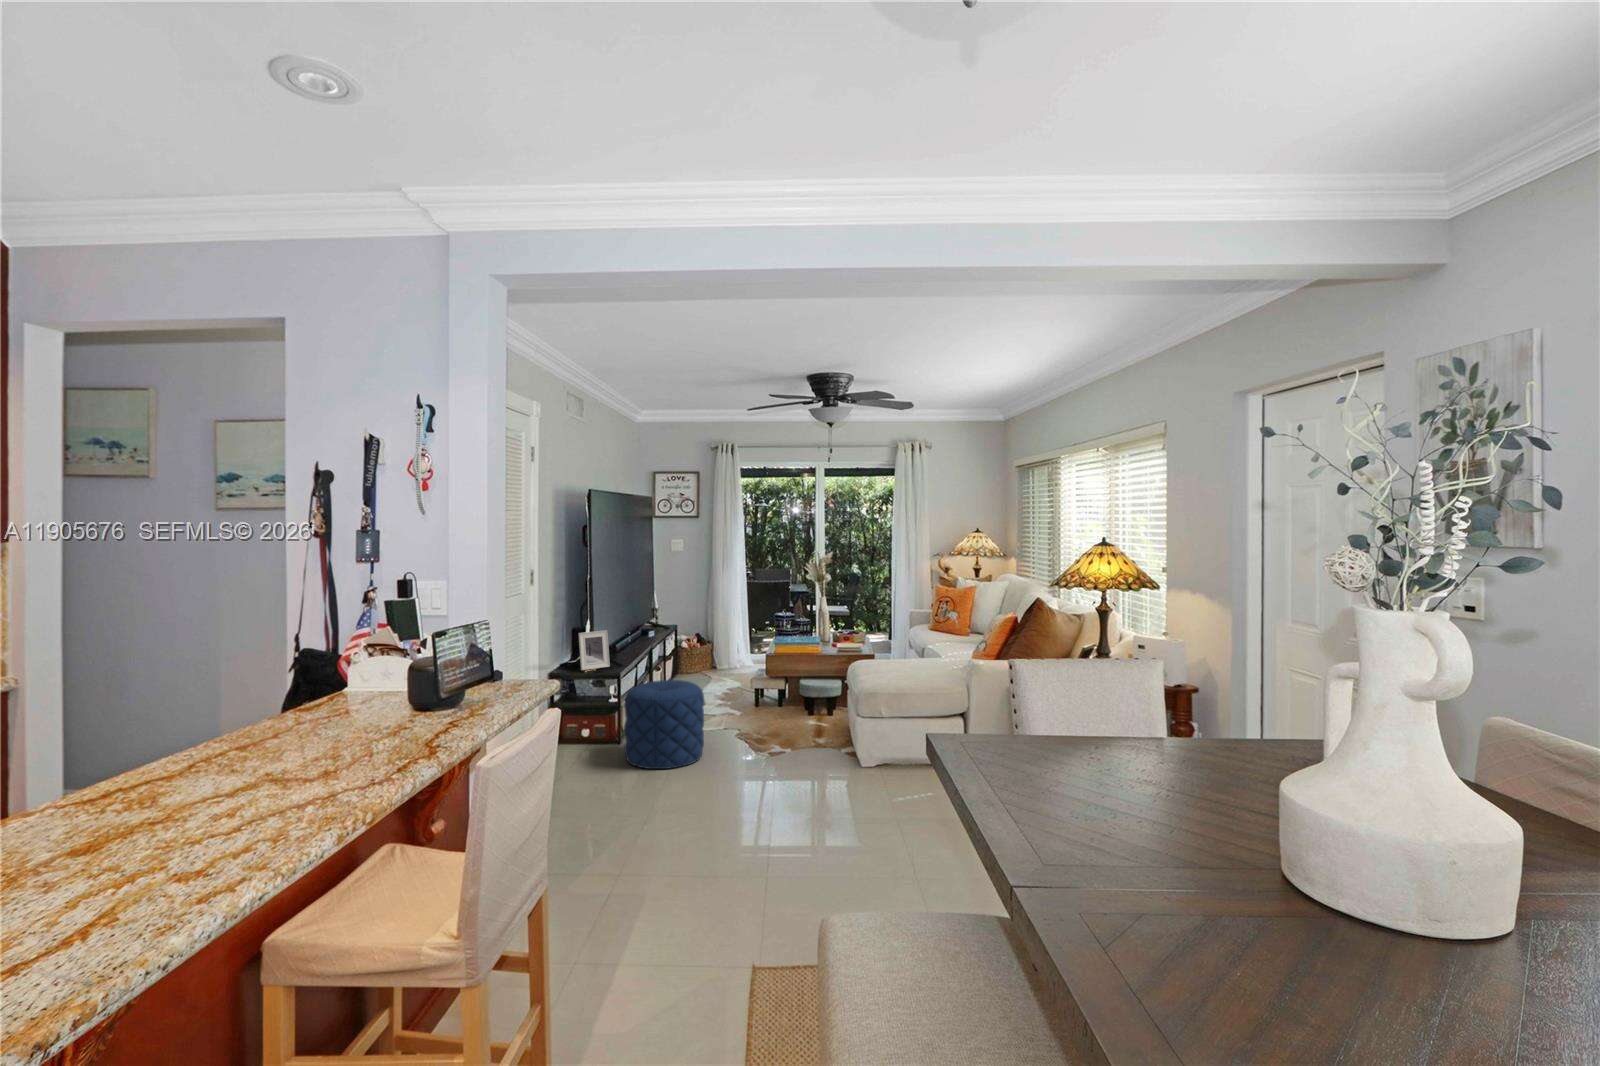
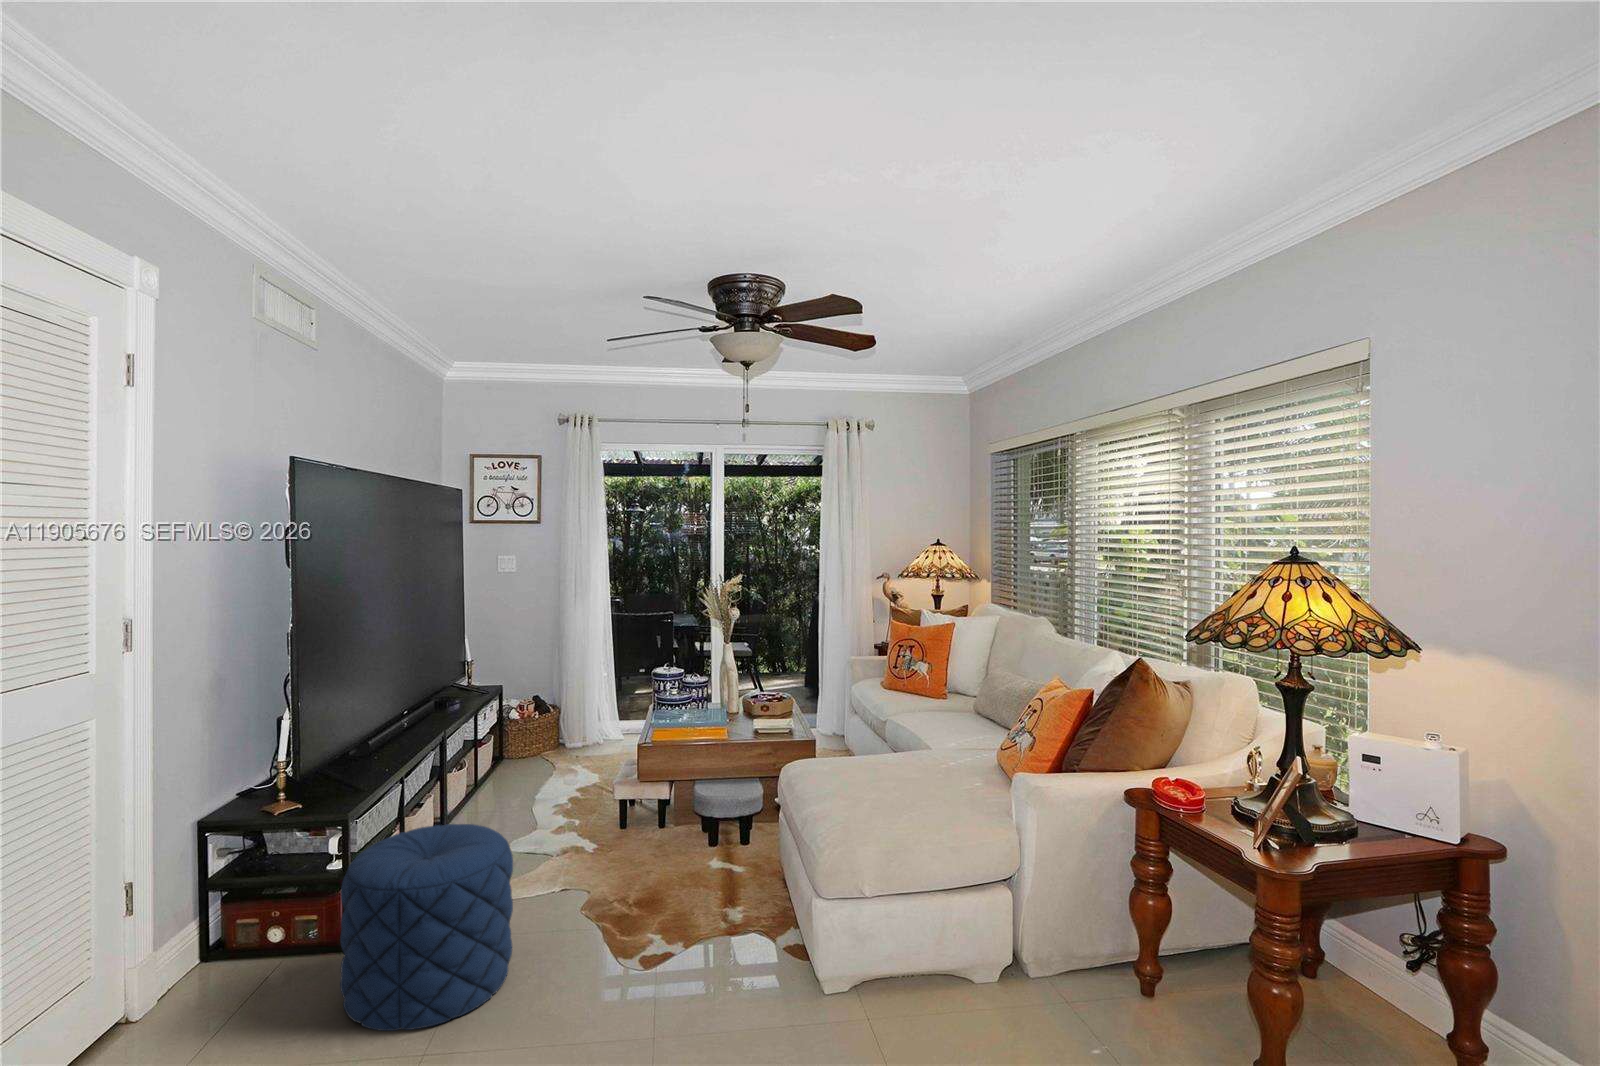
picture frame: present [579,630,610,670] -> none [269,726,338,809]

